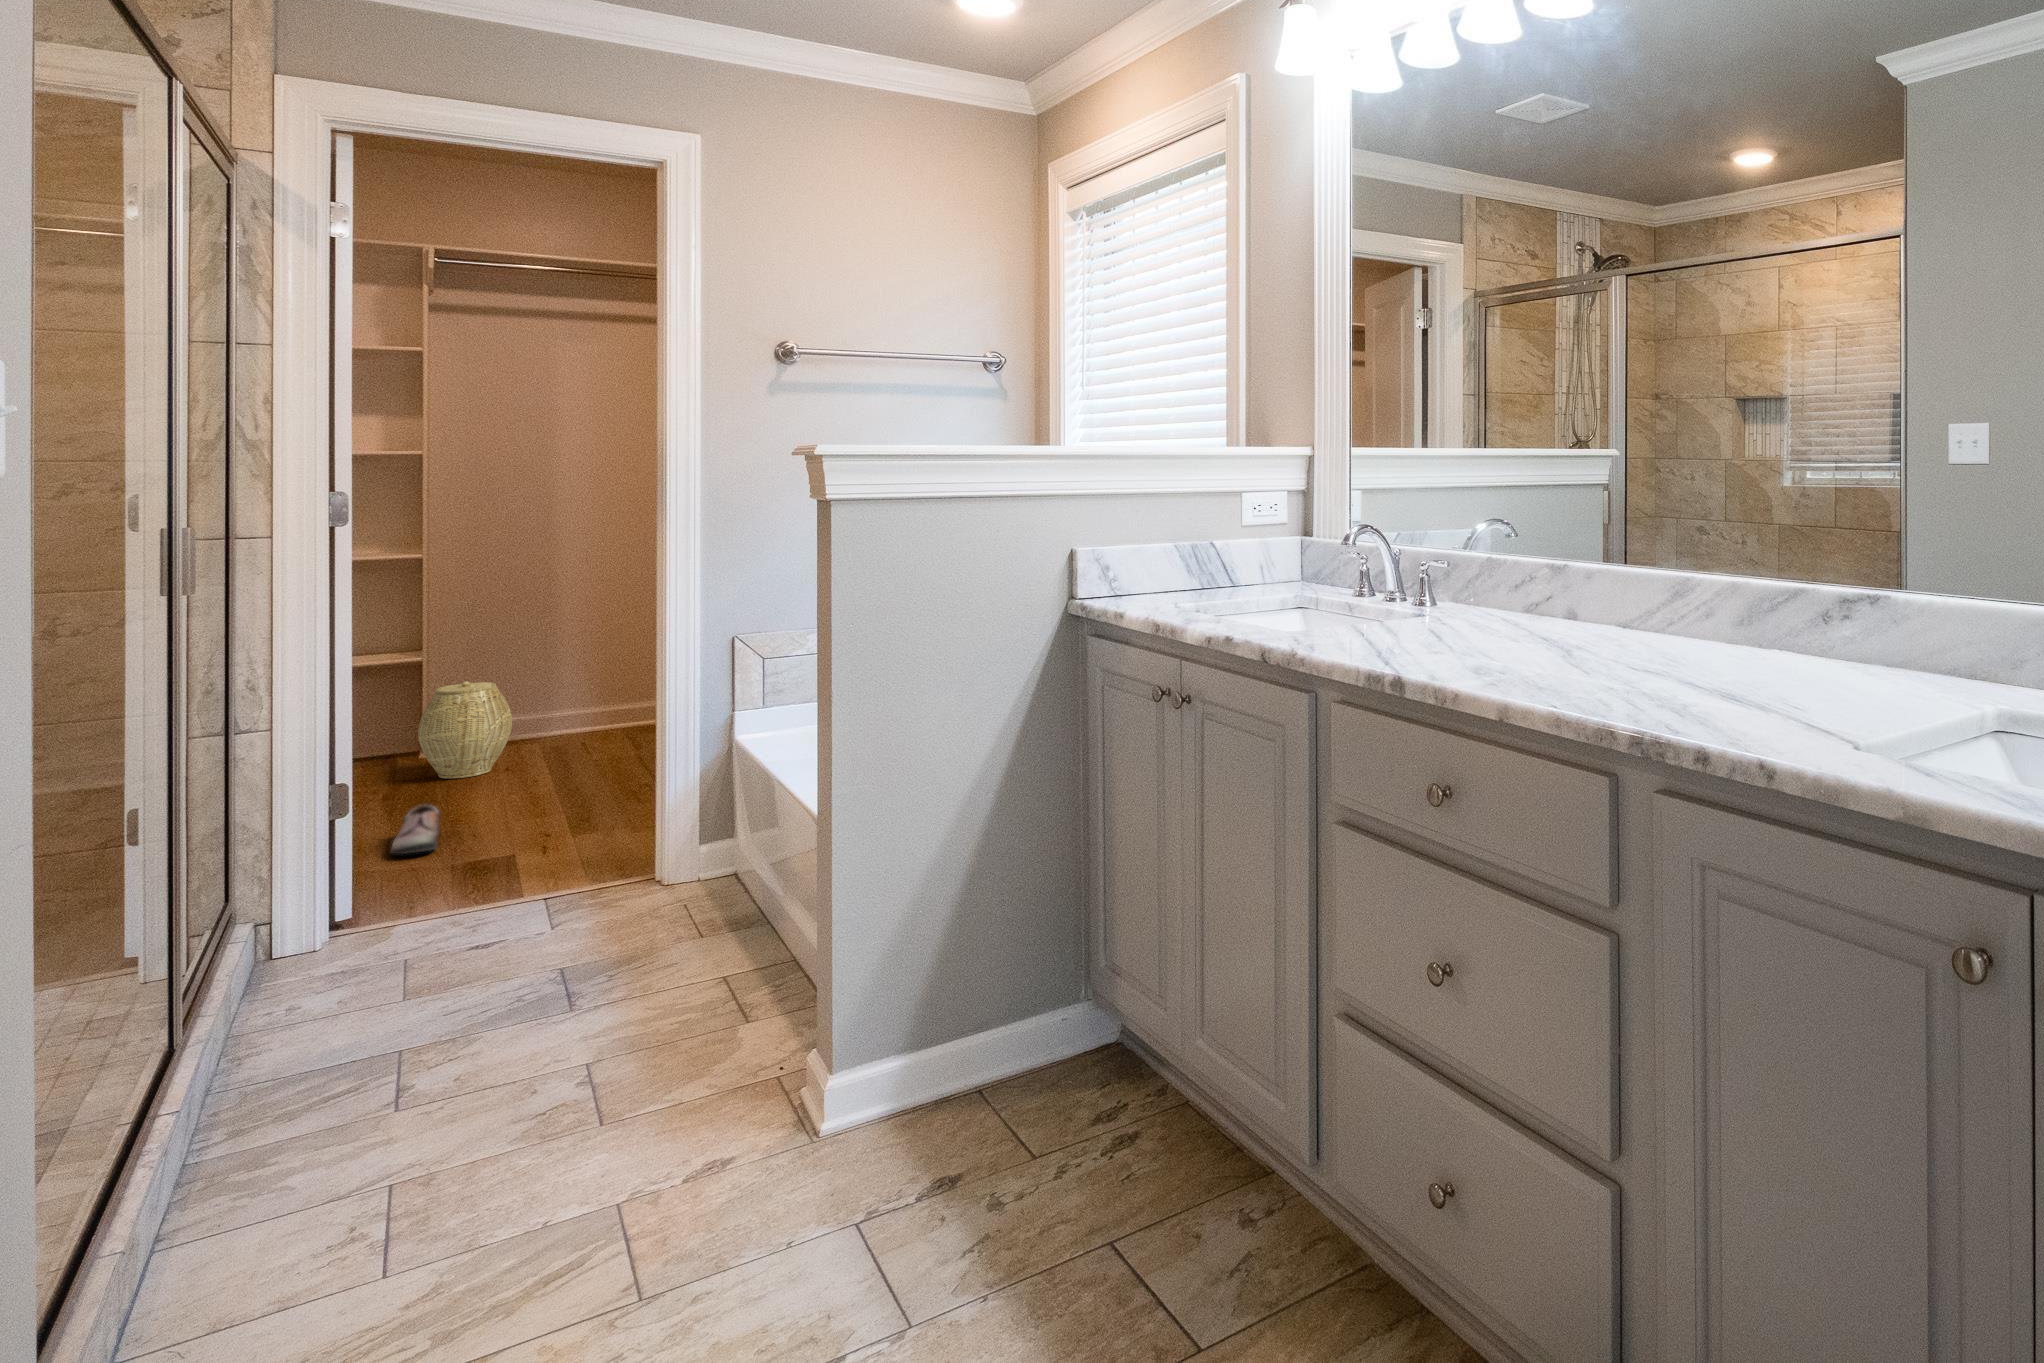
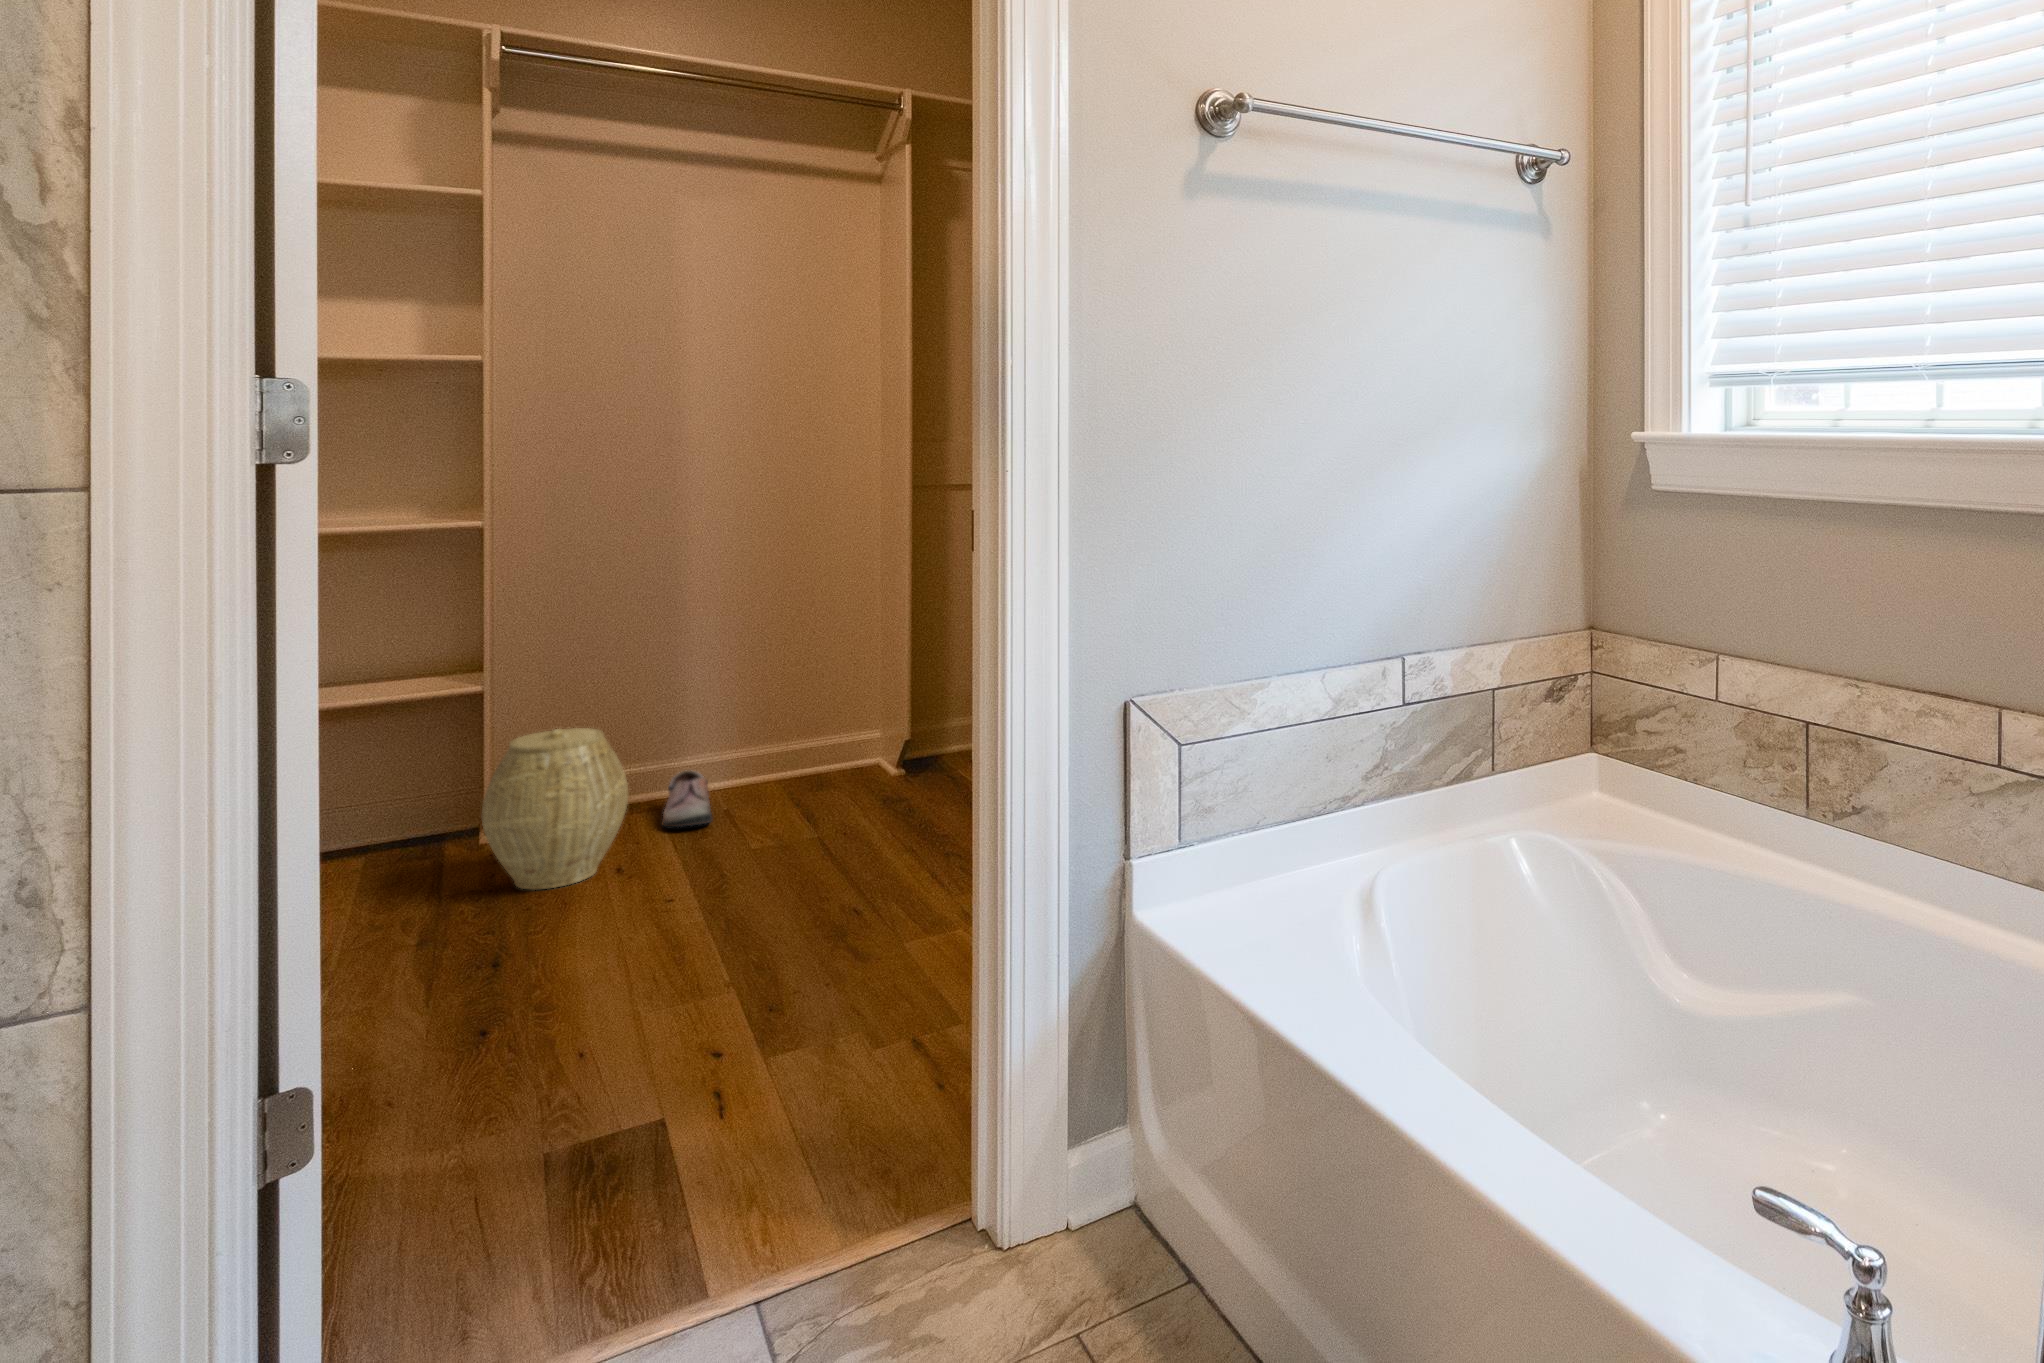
shoe: present [390,805,440,854] -> present [662,771,712,827]

